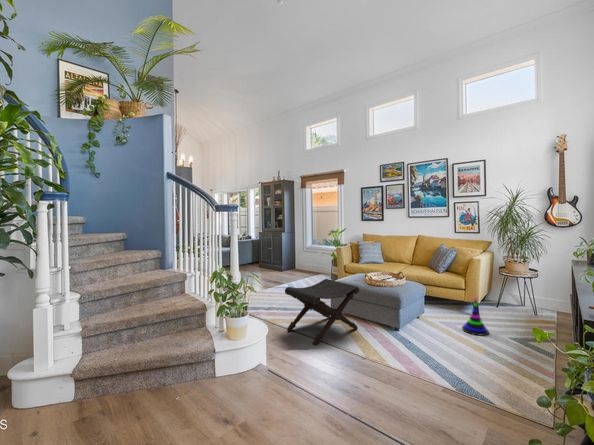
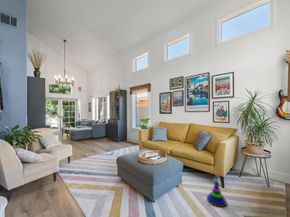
footstool: present [285,279,359,345] -> none [76,153,129,210]

